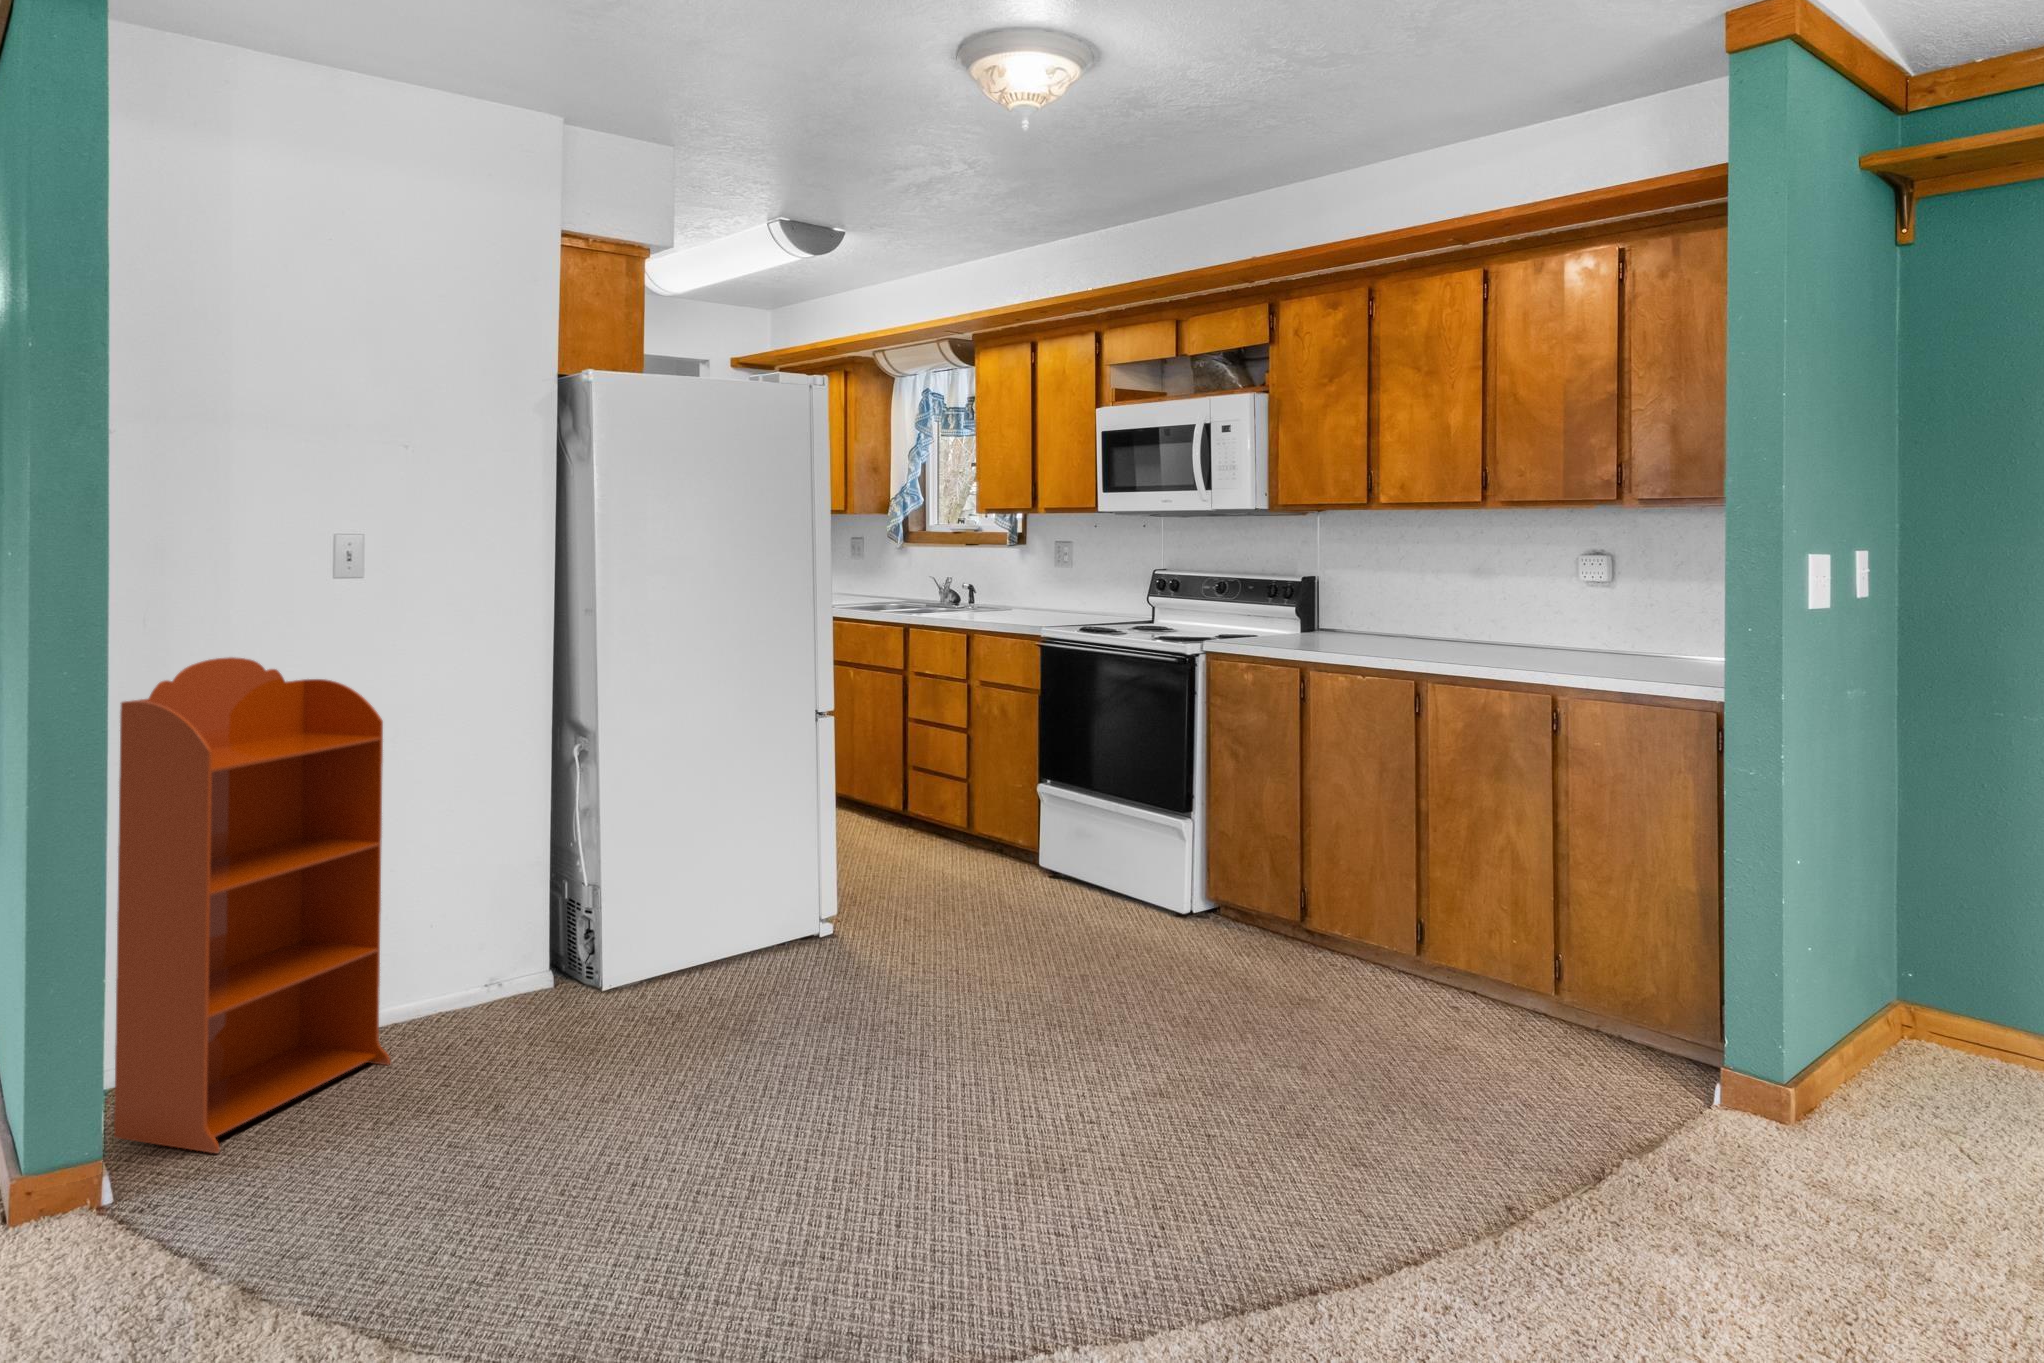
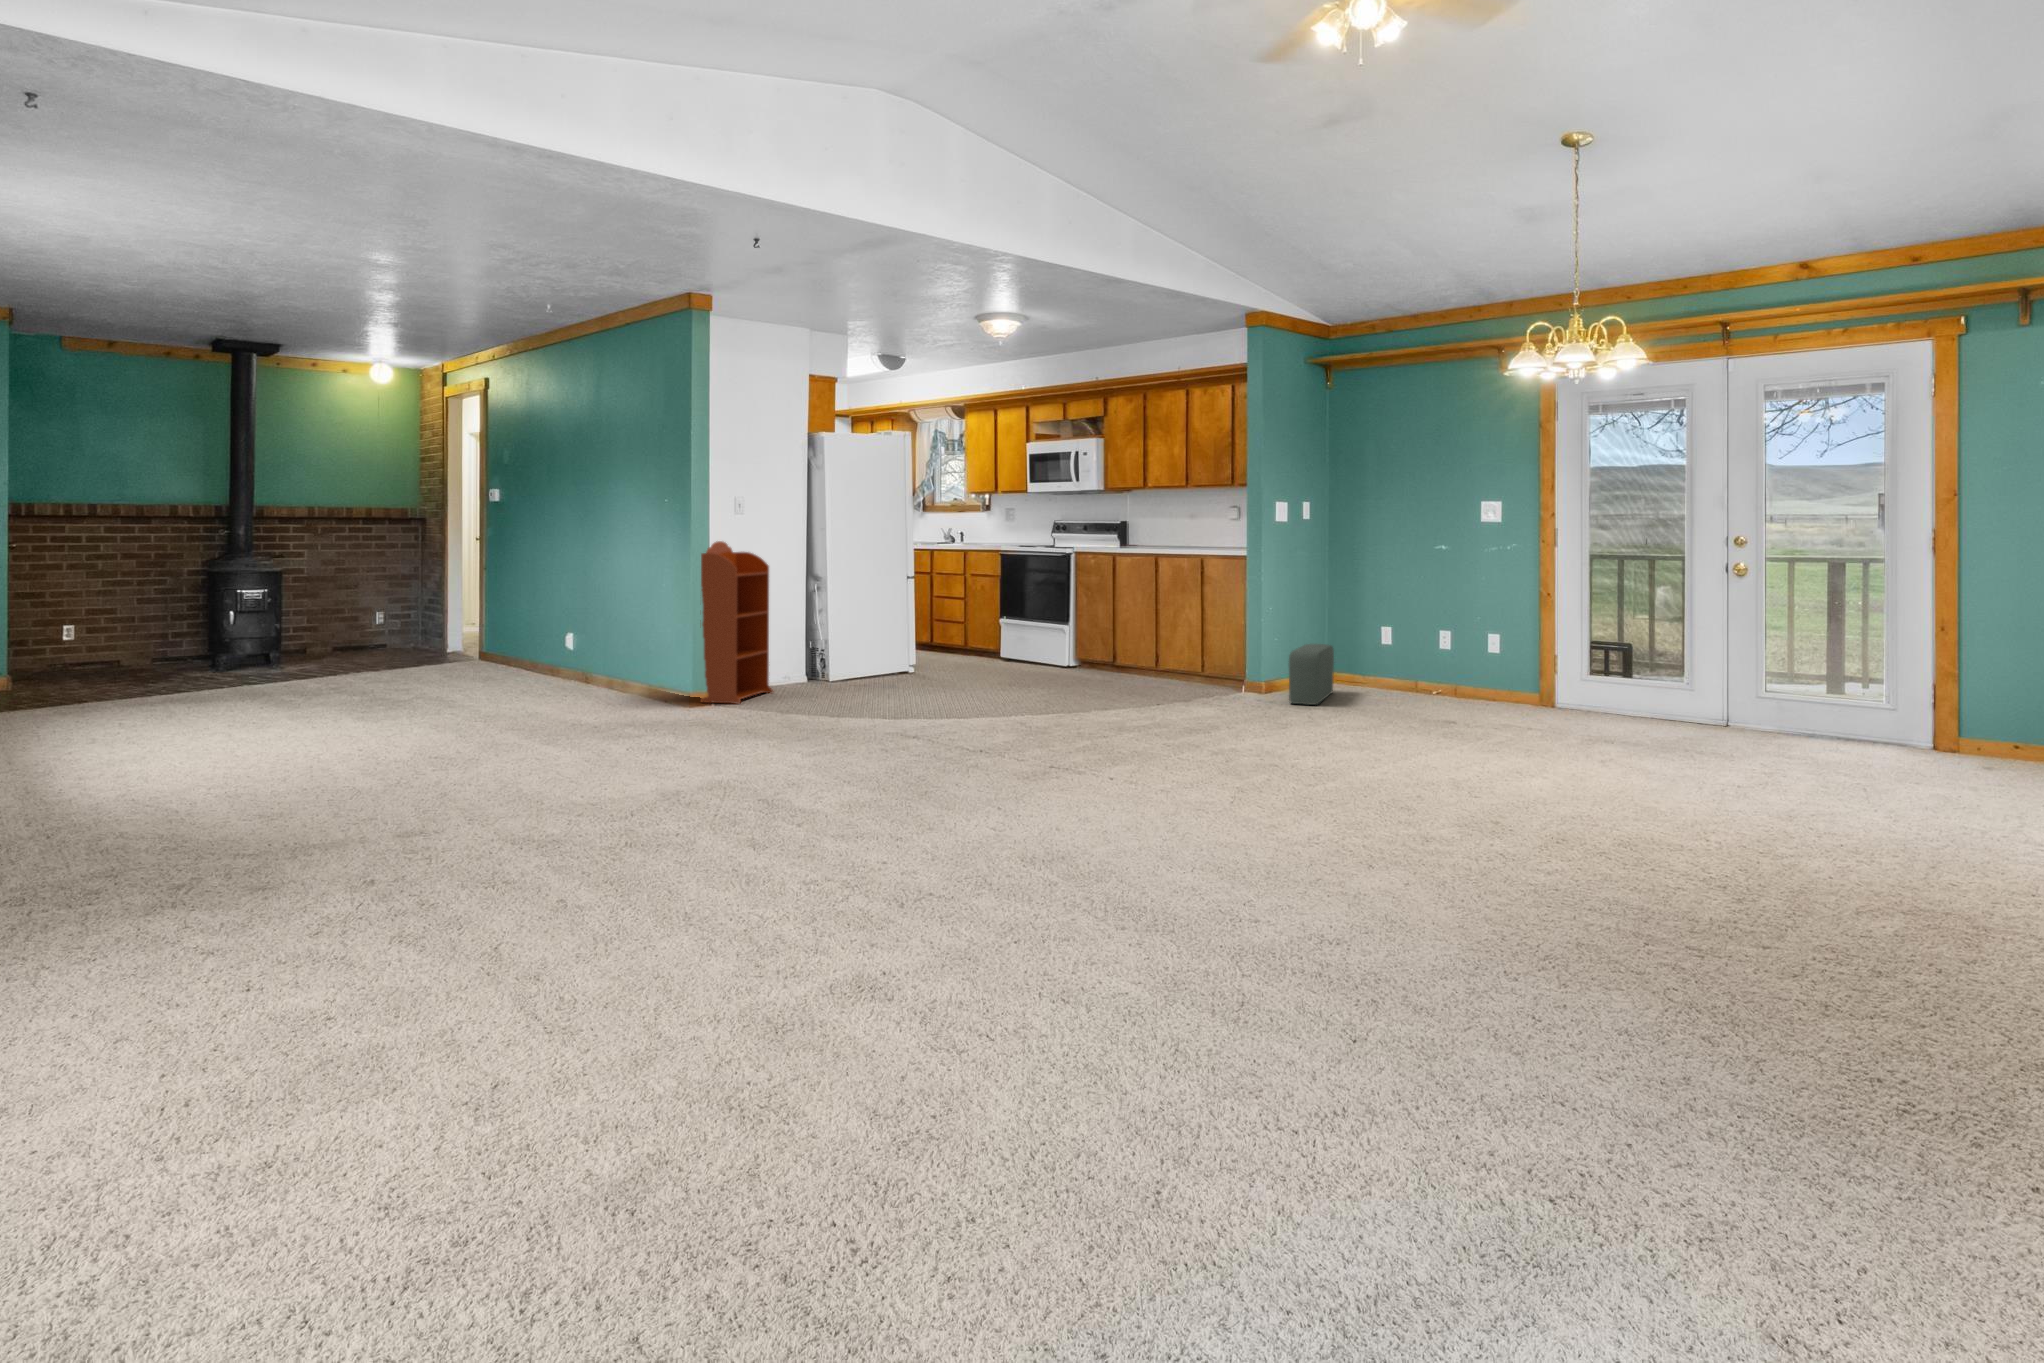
pouf: none [1870,961,2022,1228] -> present [1289,644,1334,705]

